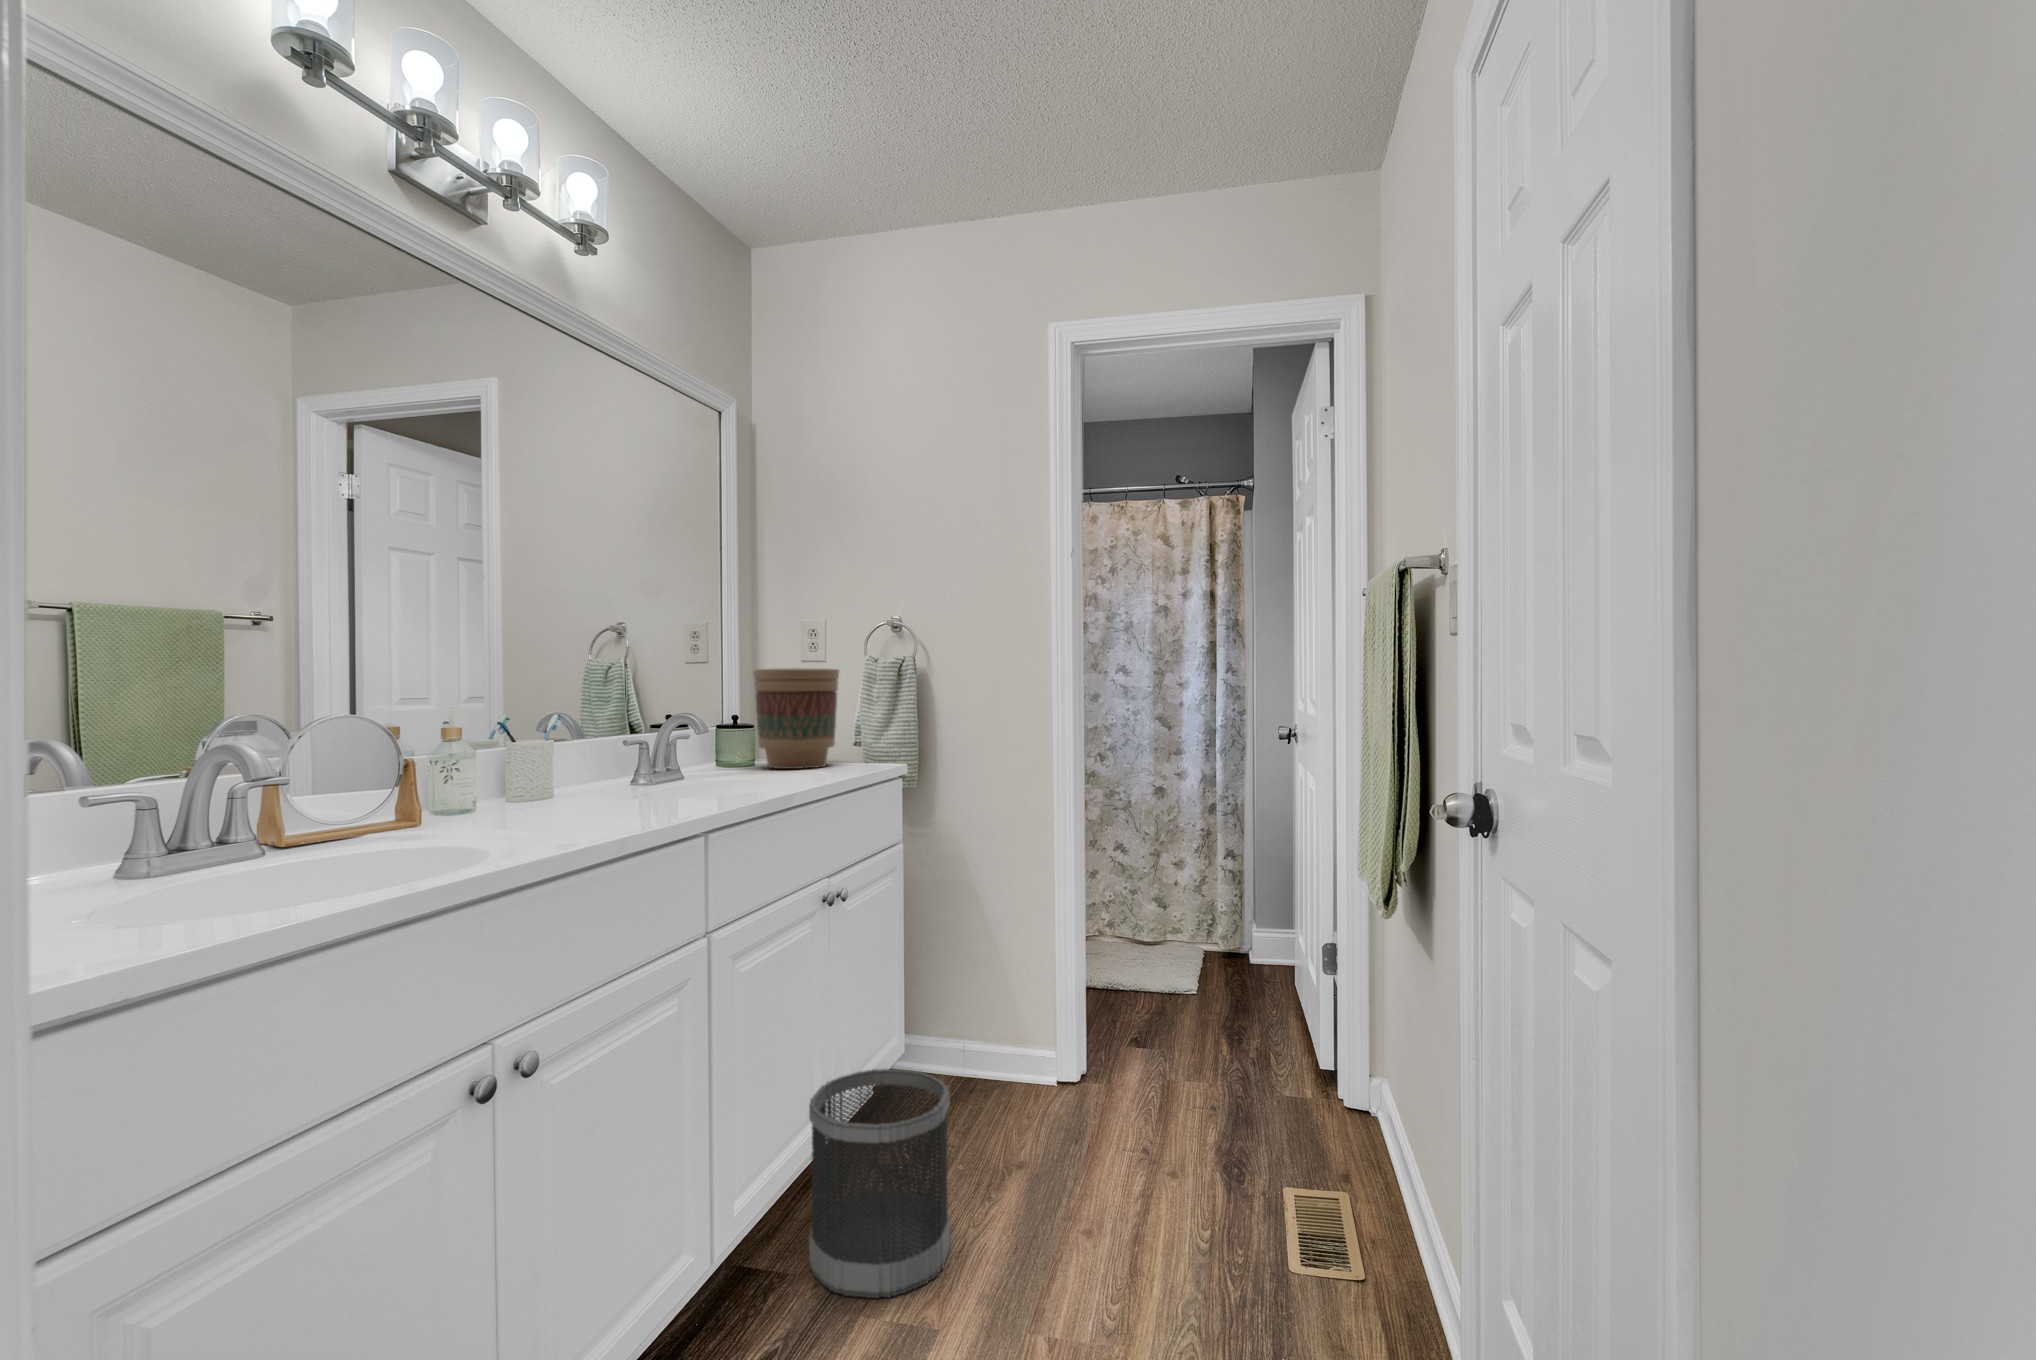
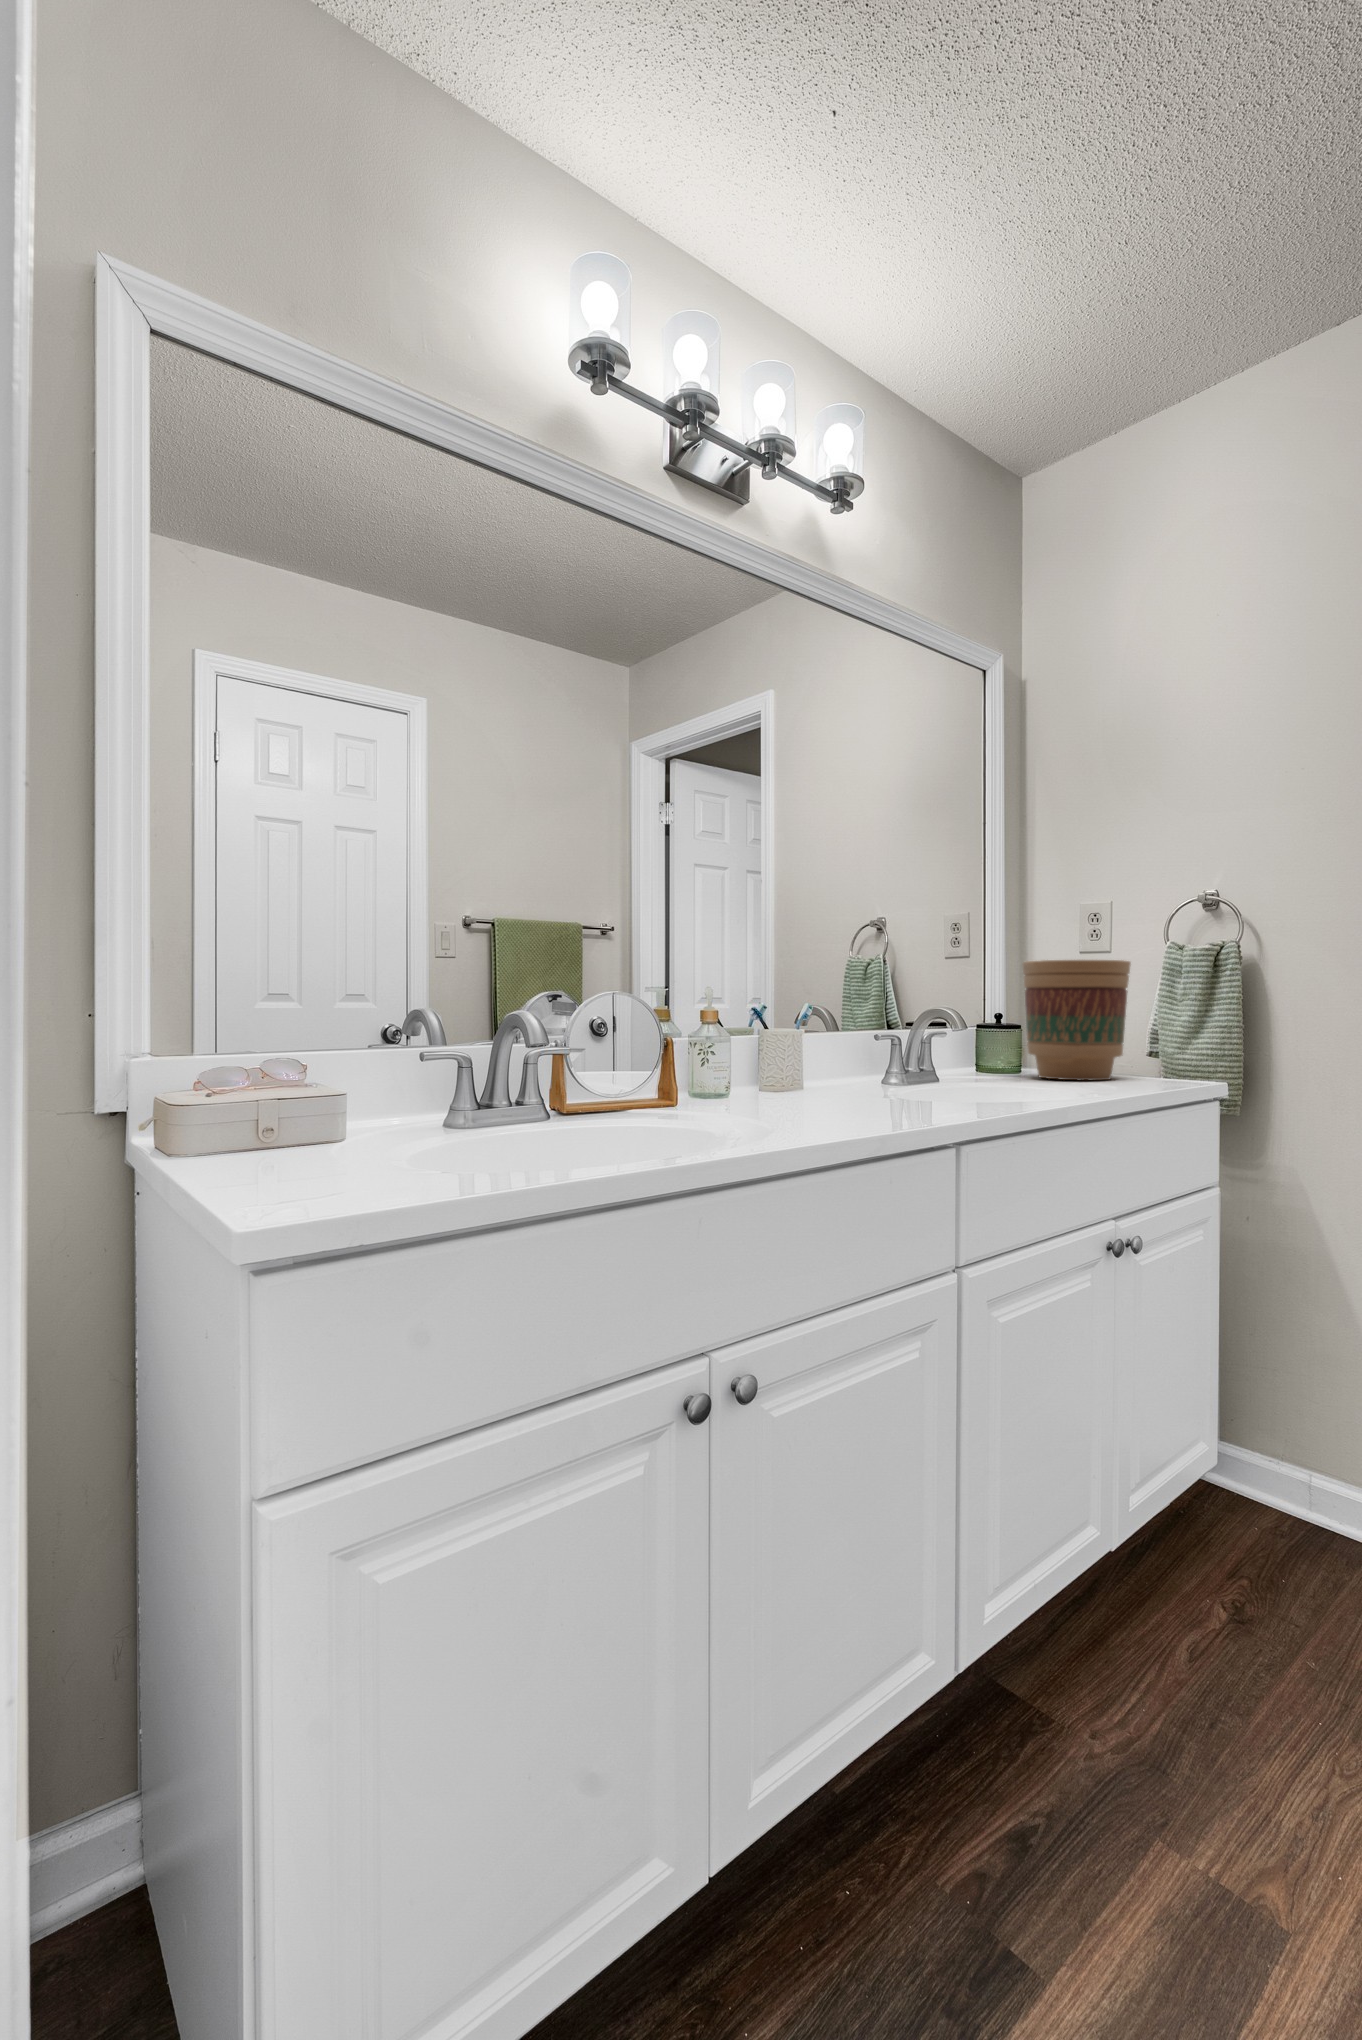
wastebasket: present [809,1069,950,1298] -> none [1078,1464,1284,1780]

